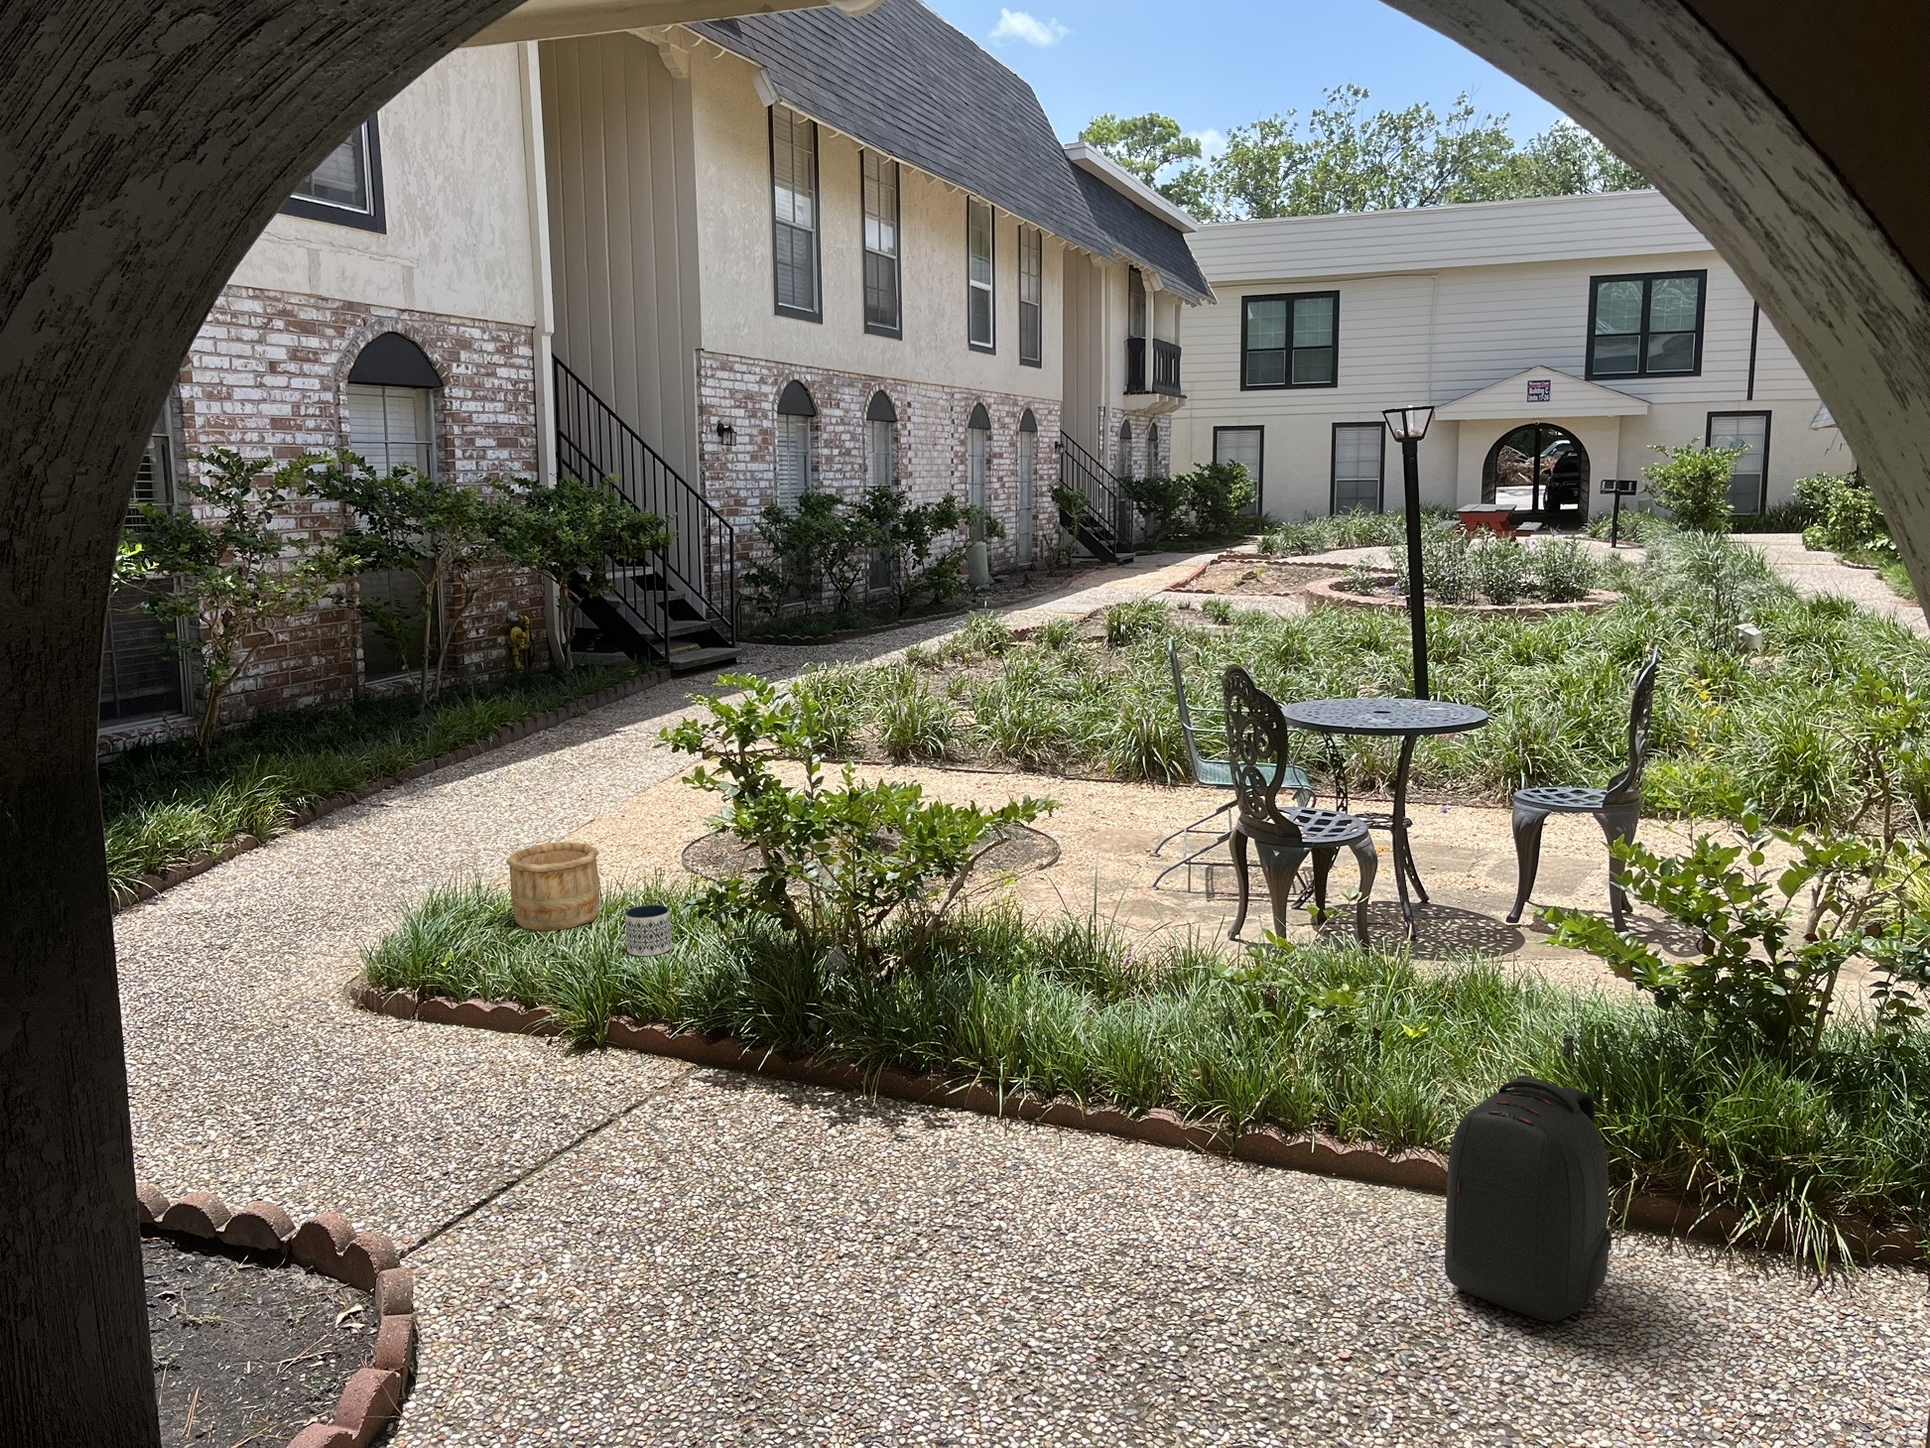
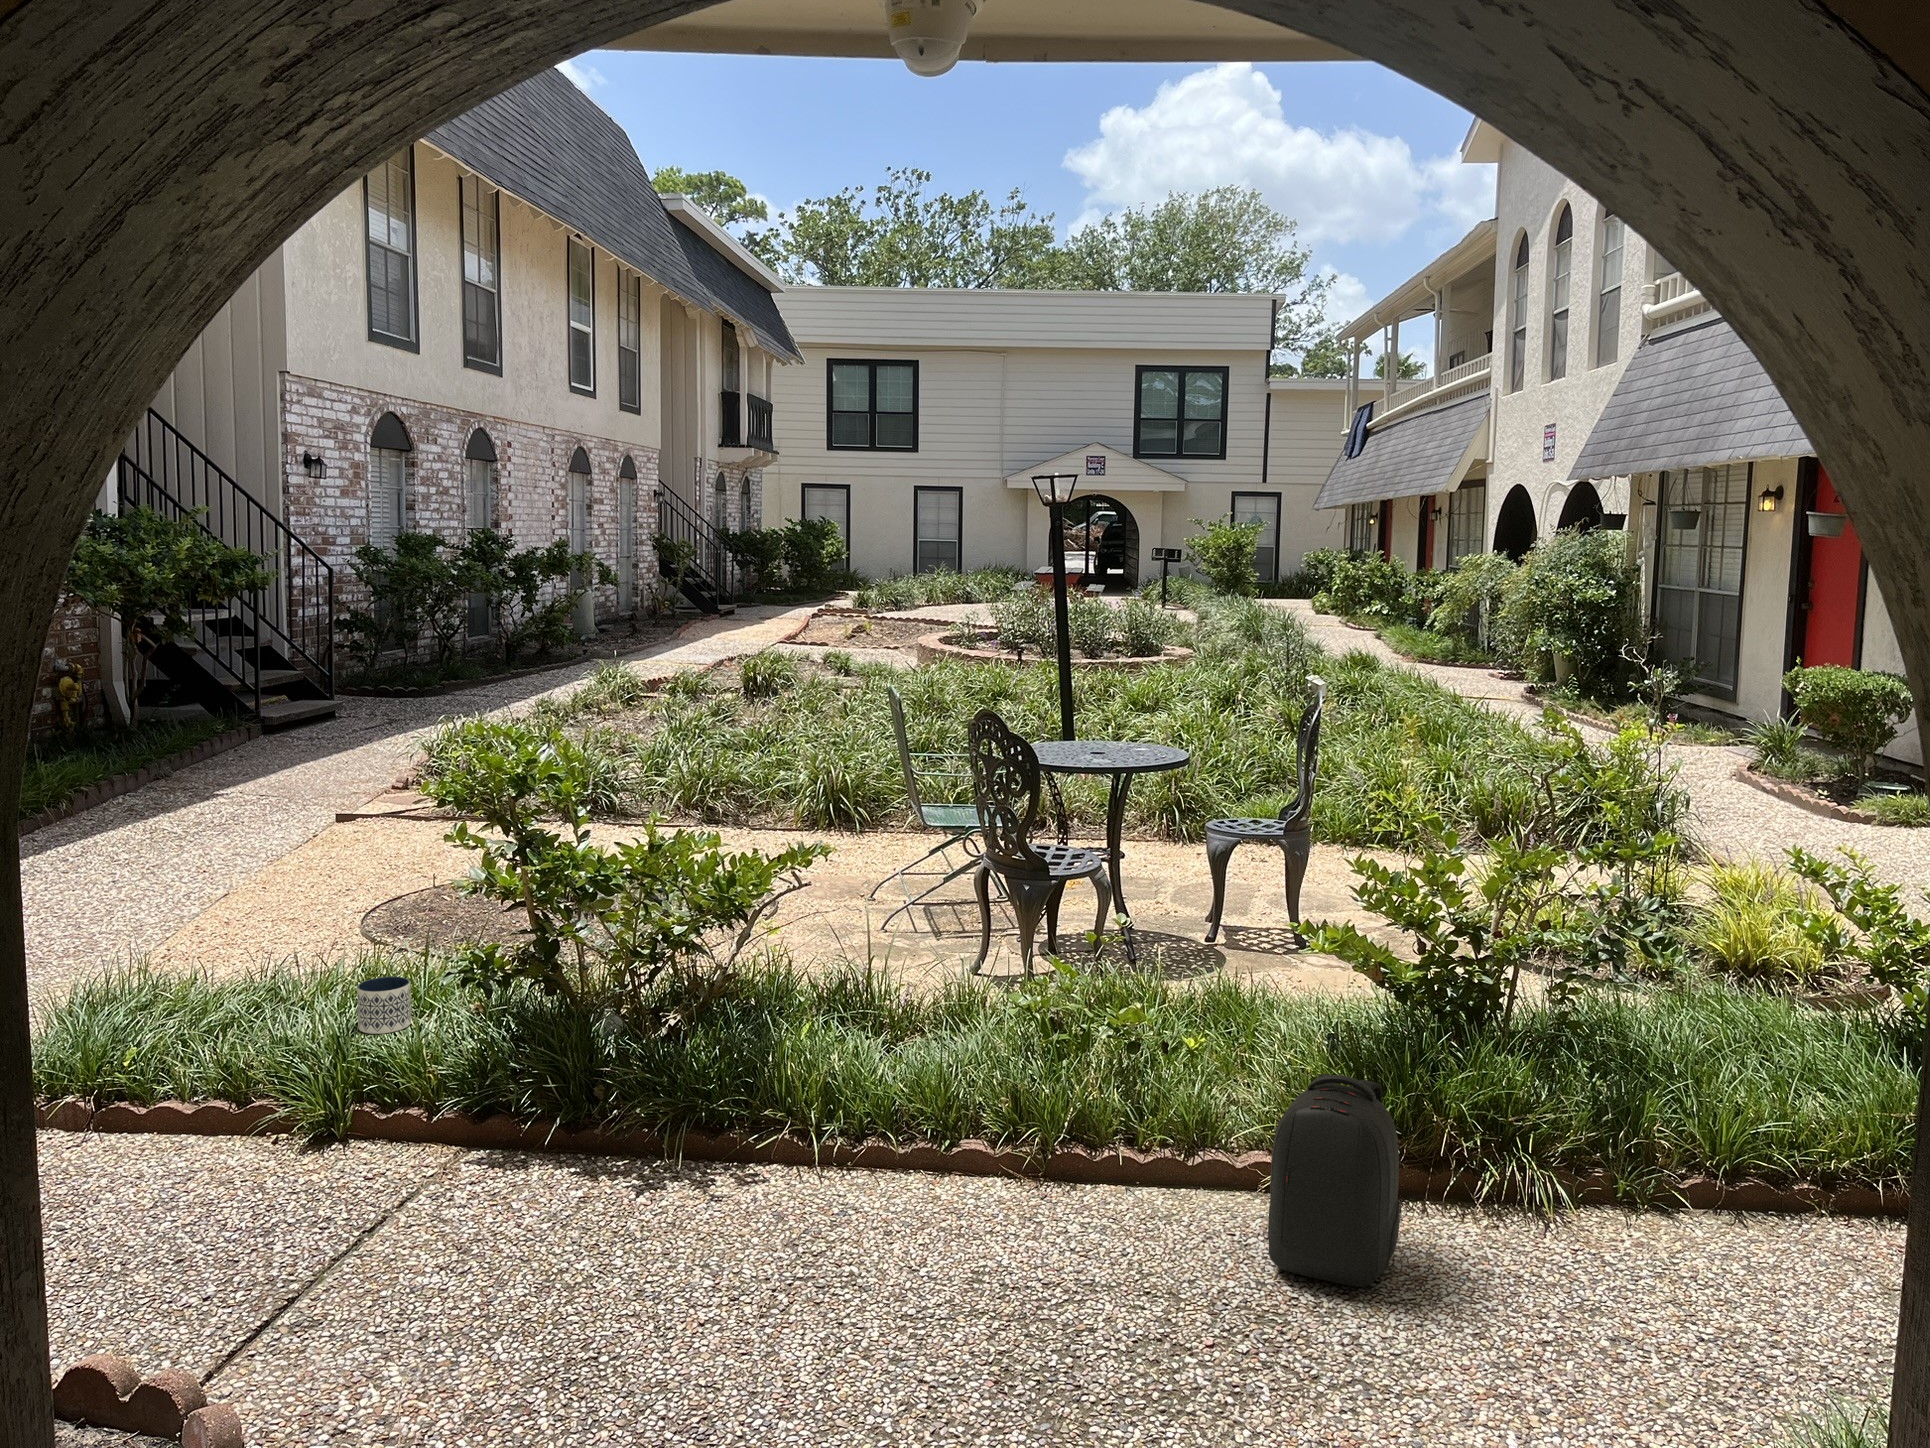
wooden bucket: present [506,842,600,931] -> none [190,913,306,1015]

